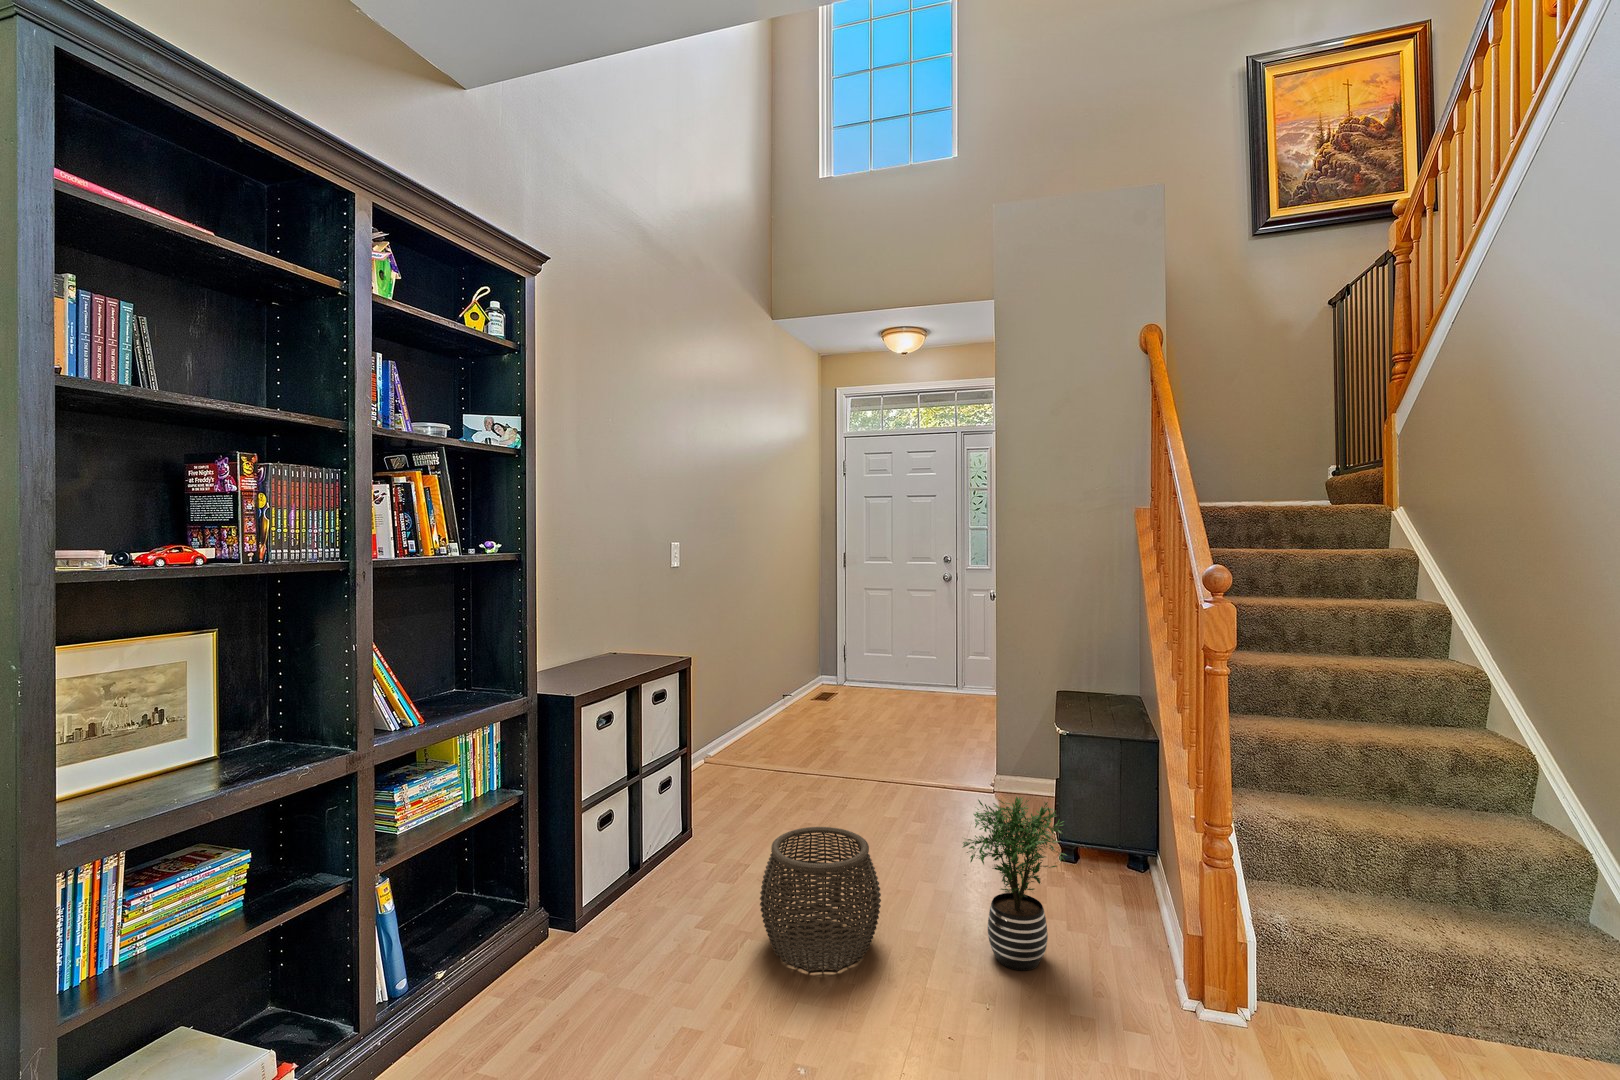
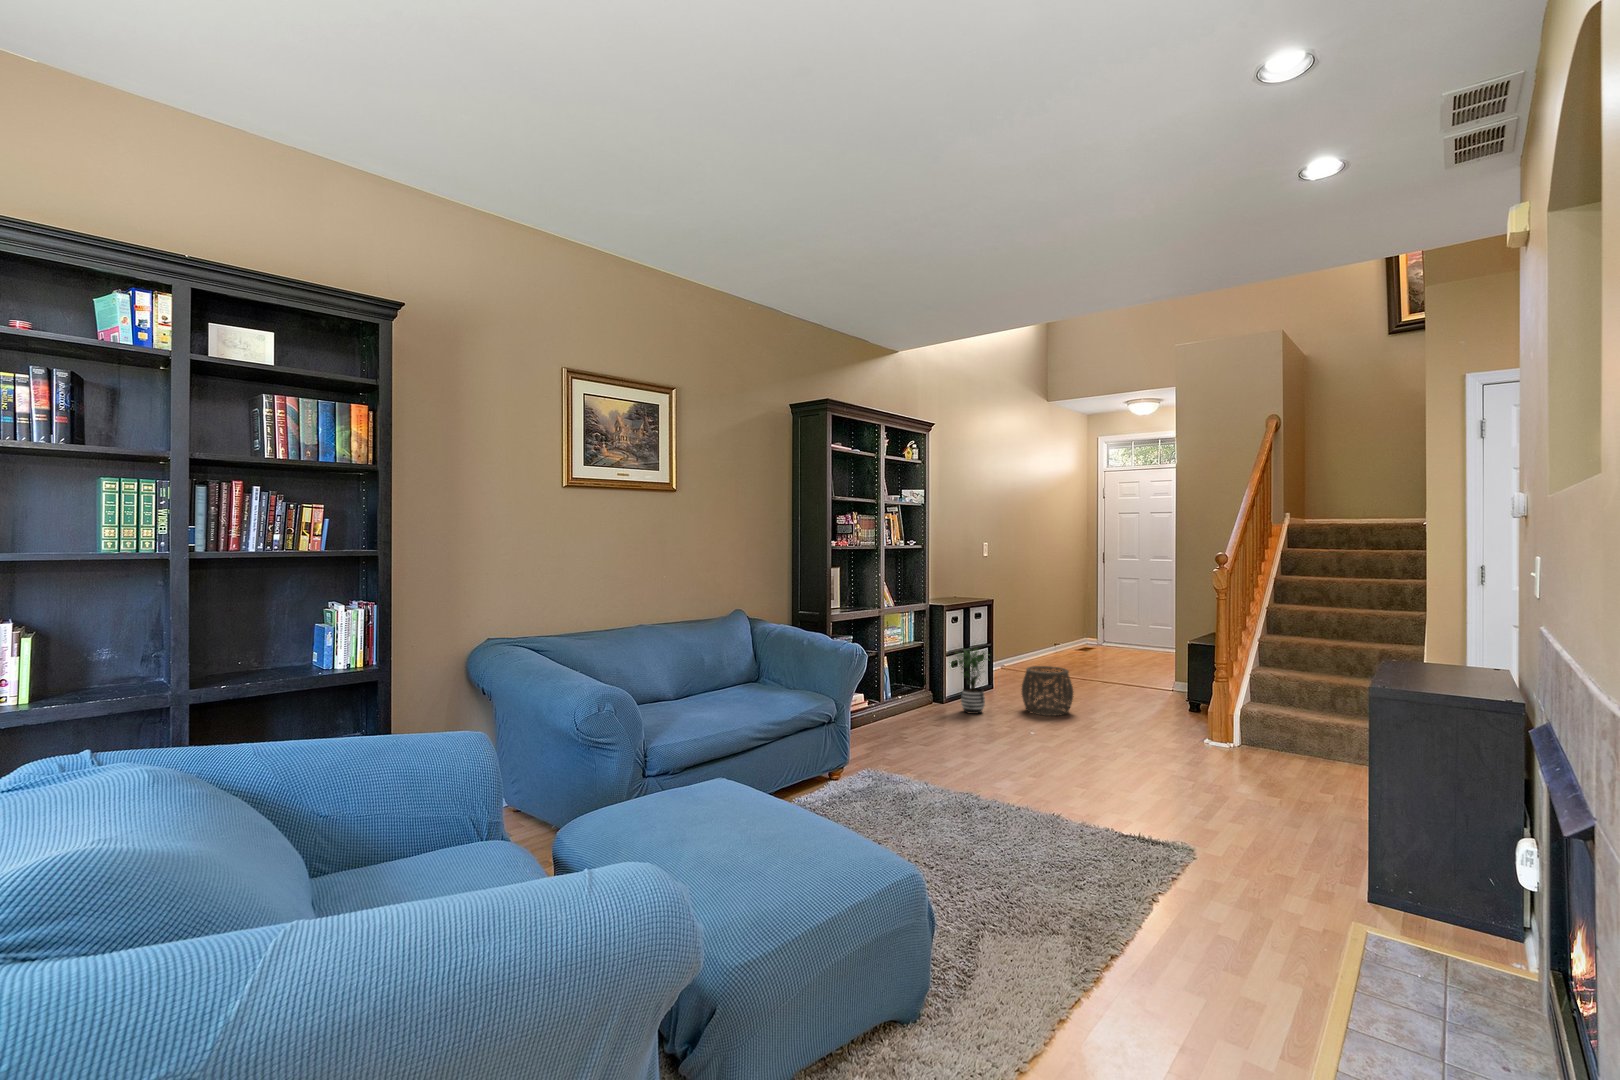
potted plant: present [962,797,1067,970] -> present [949,649,988,714]

